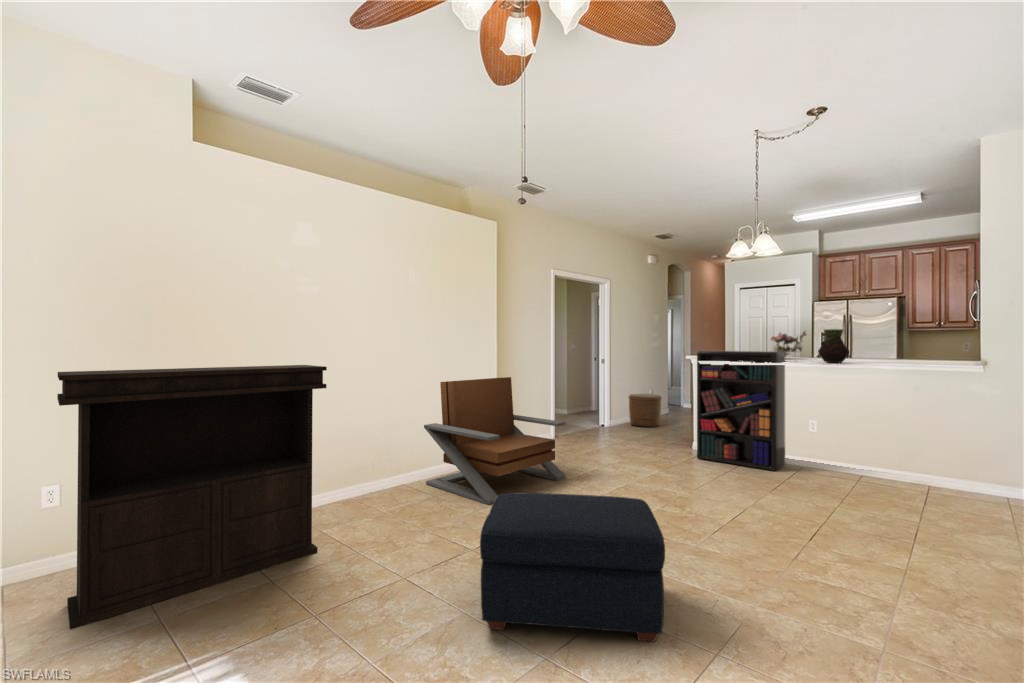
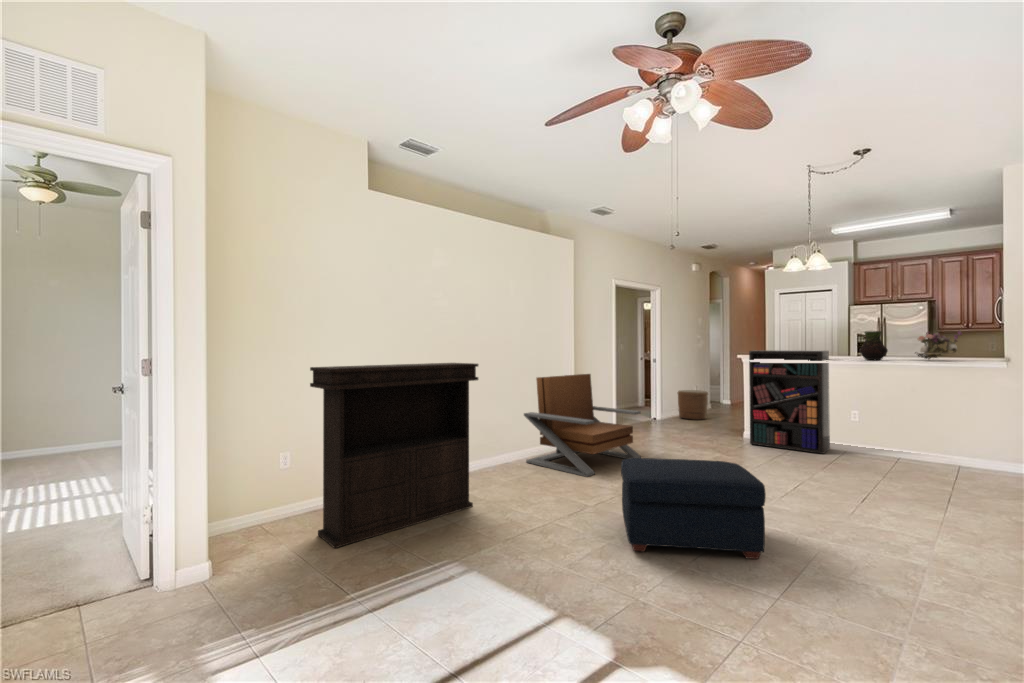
flower arrangement: present [771,331,806,356] -> present [915,330,962,359]

